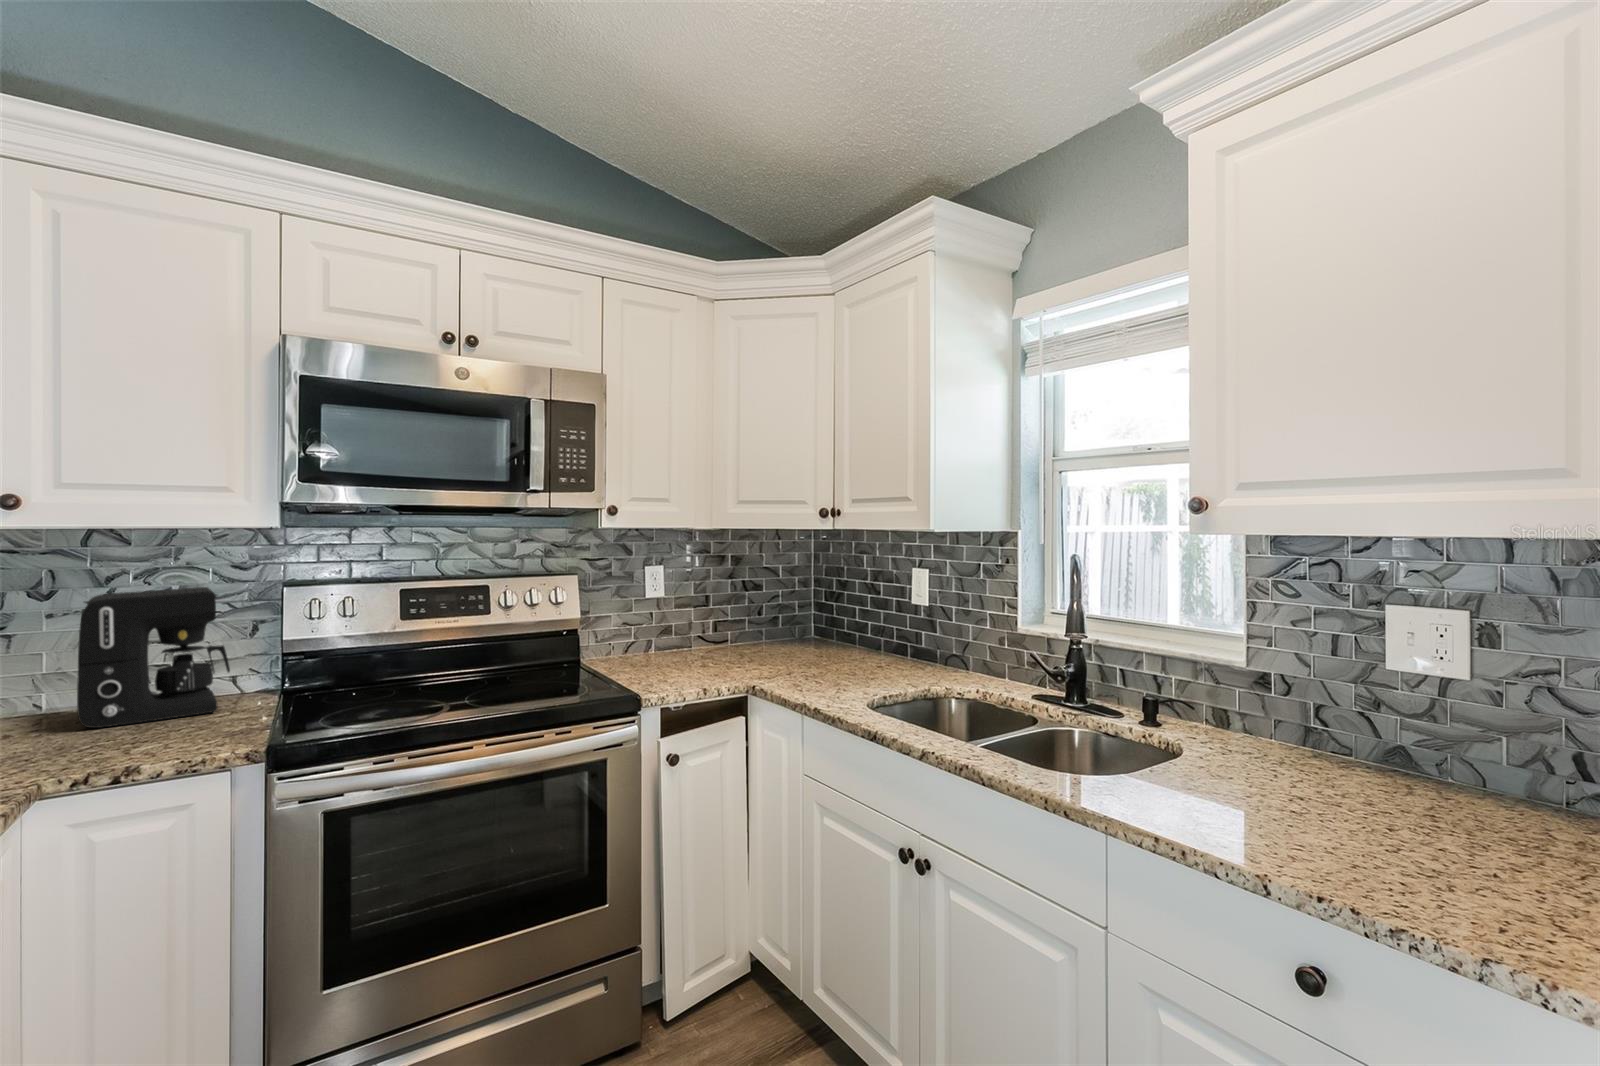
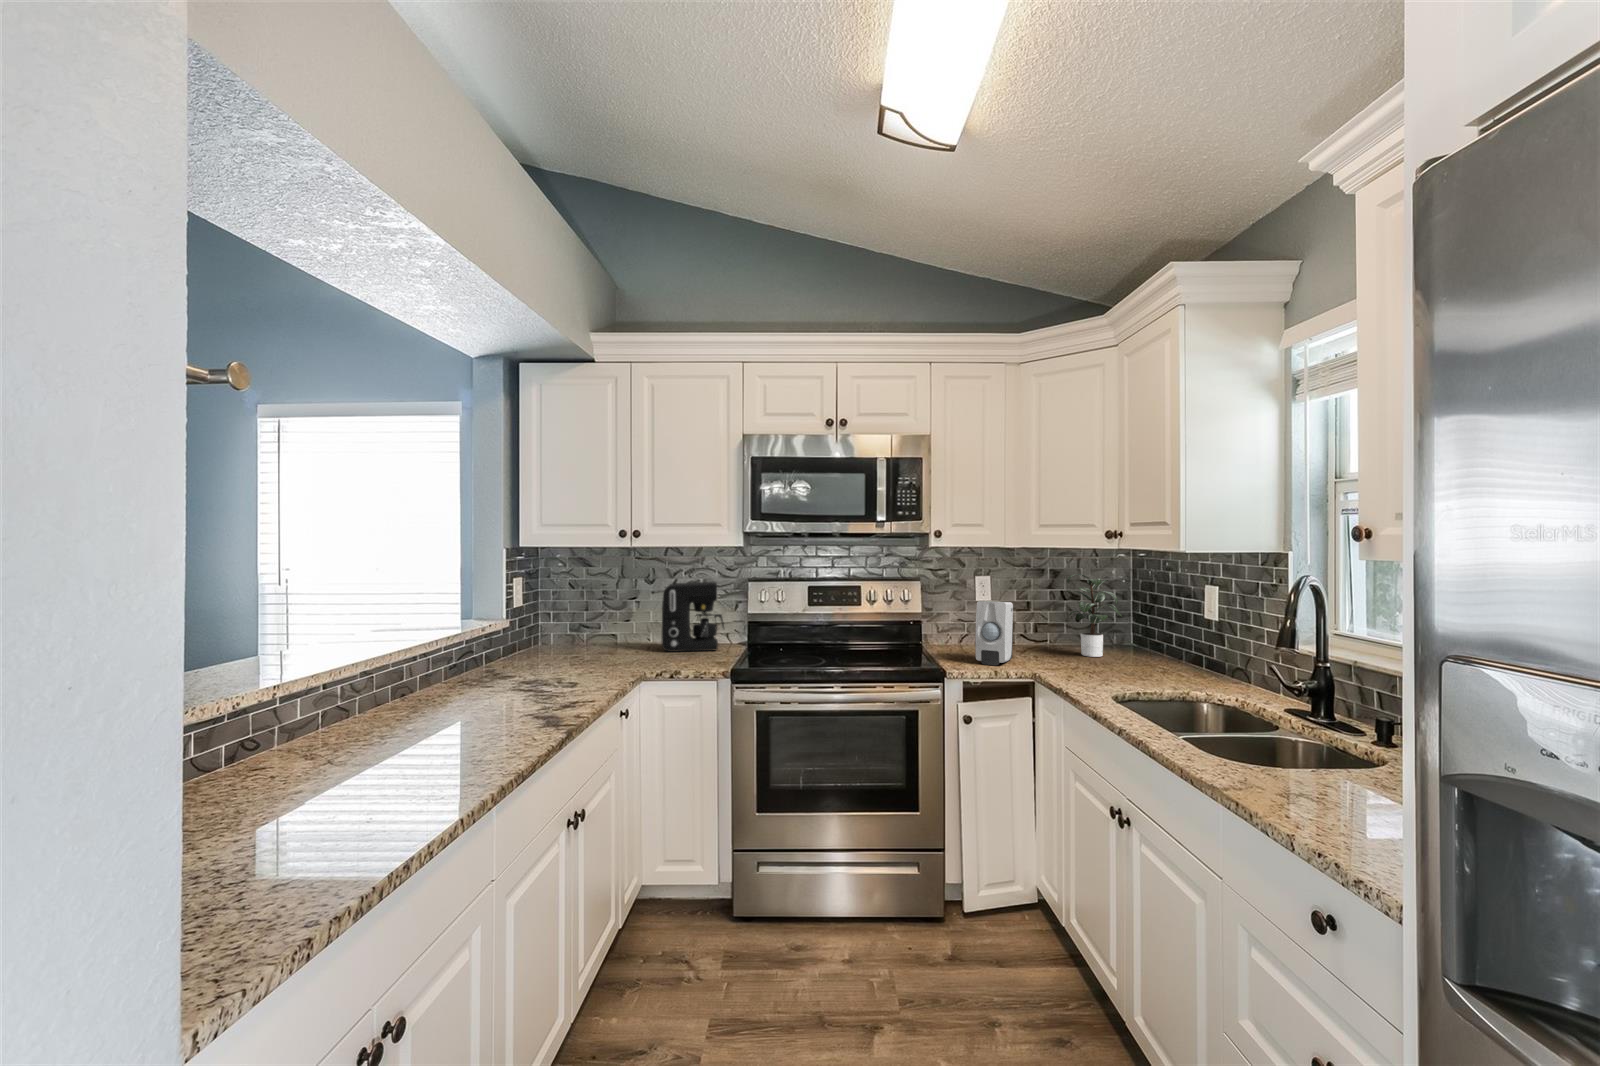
potted plant: none [751,558,834,657] -> present [1067,574,1121,657]
soap dispenser: none [674,597,714,683] -> present [975,601,1013,666]

